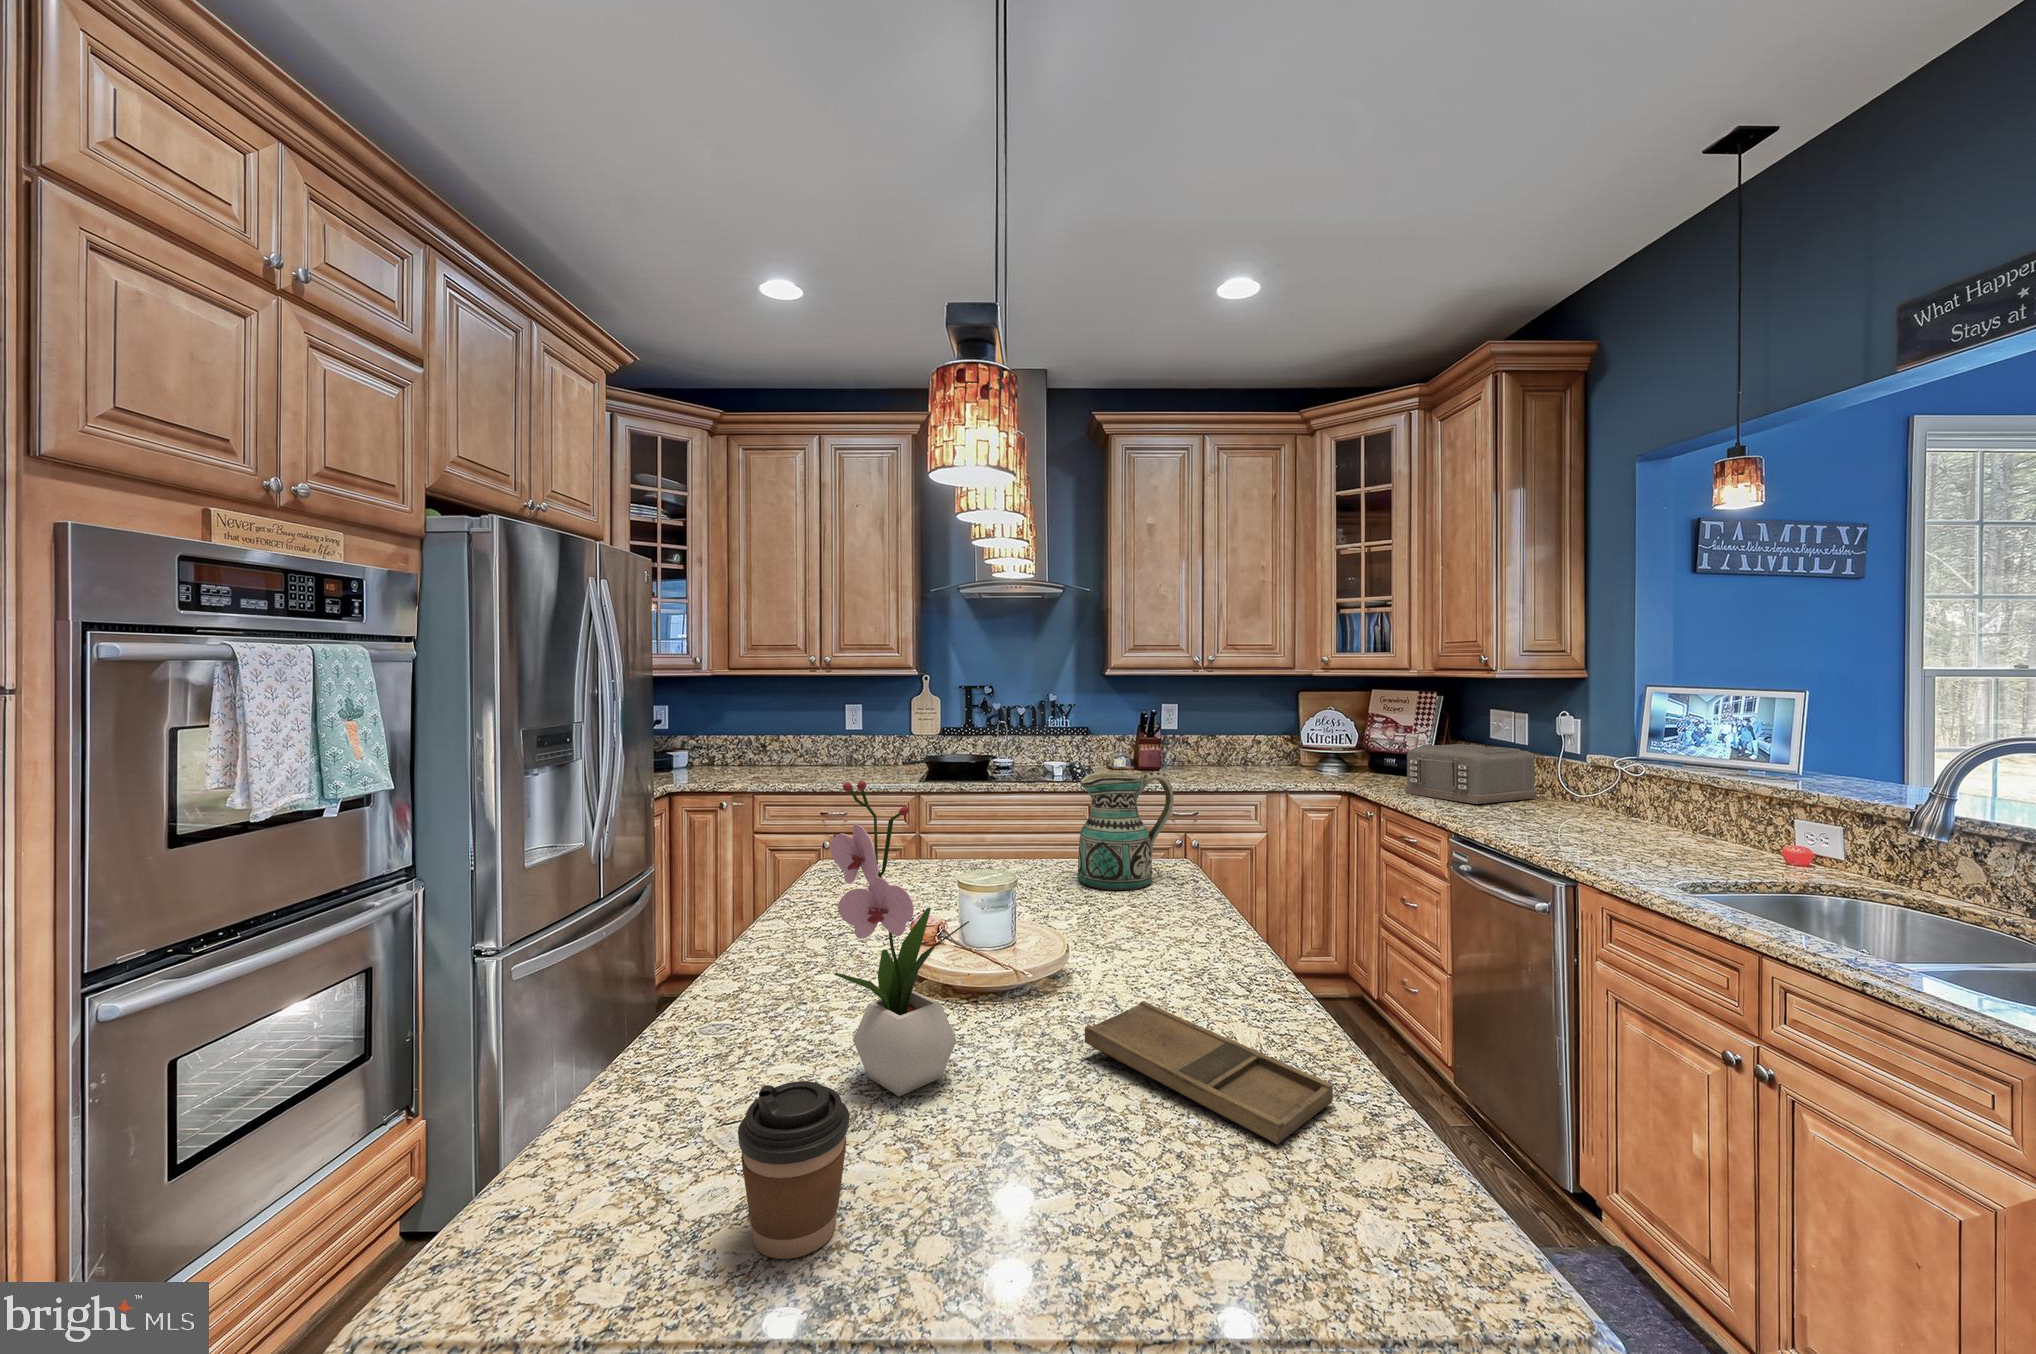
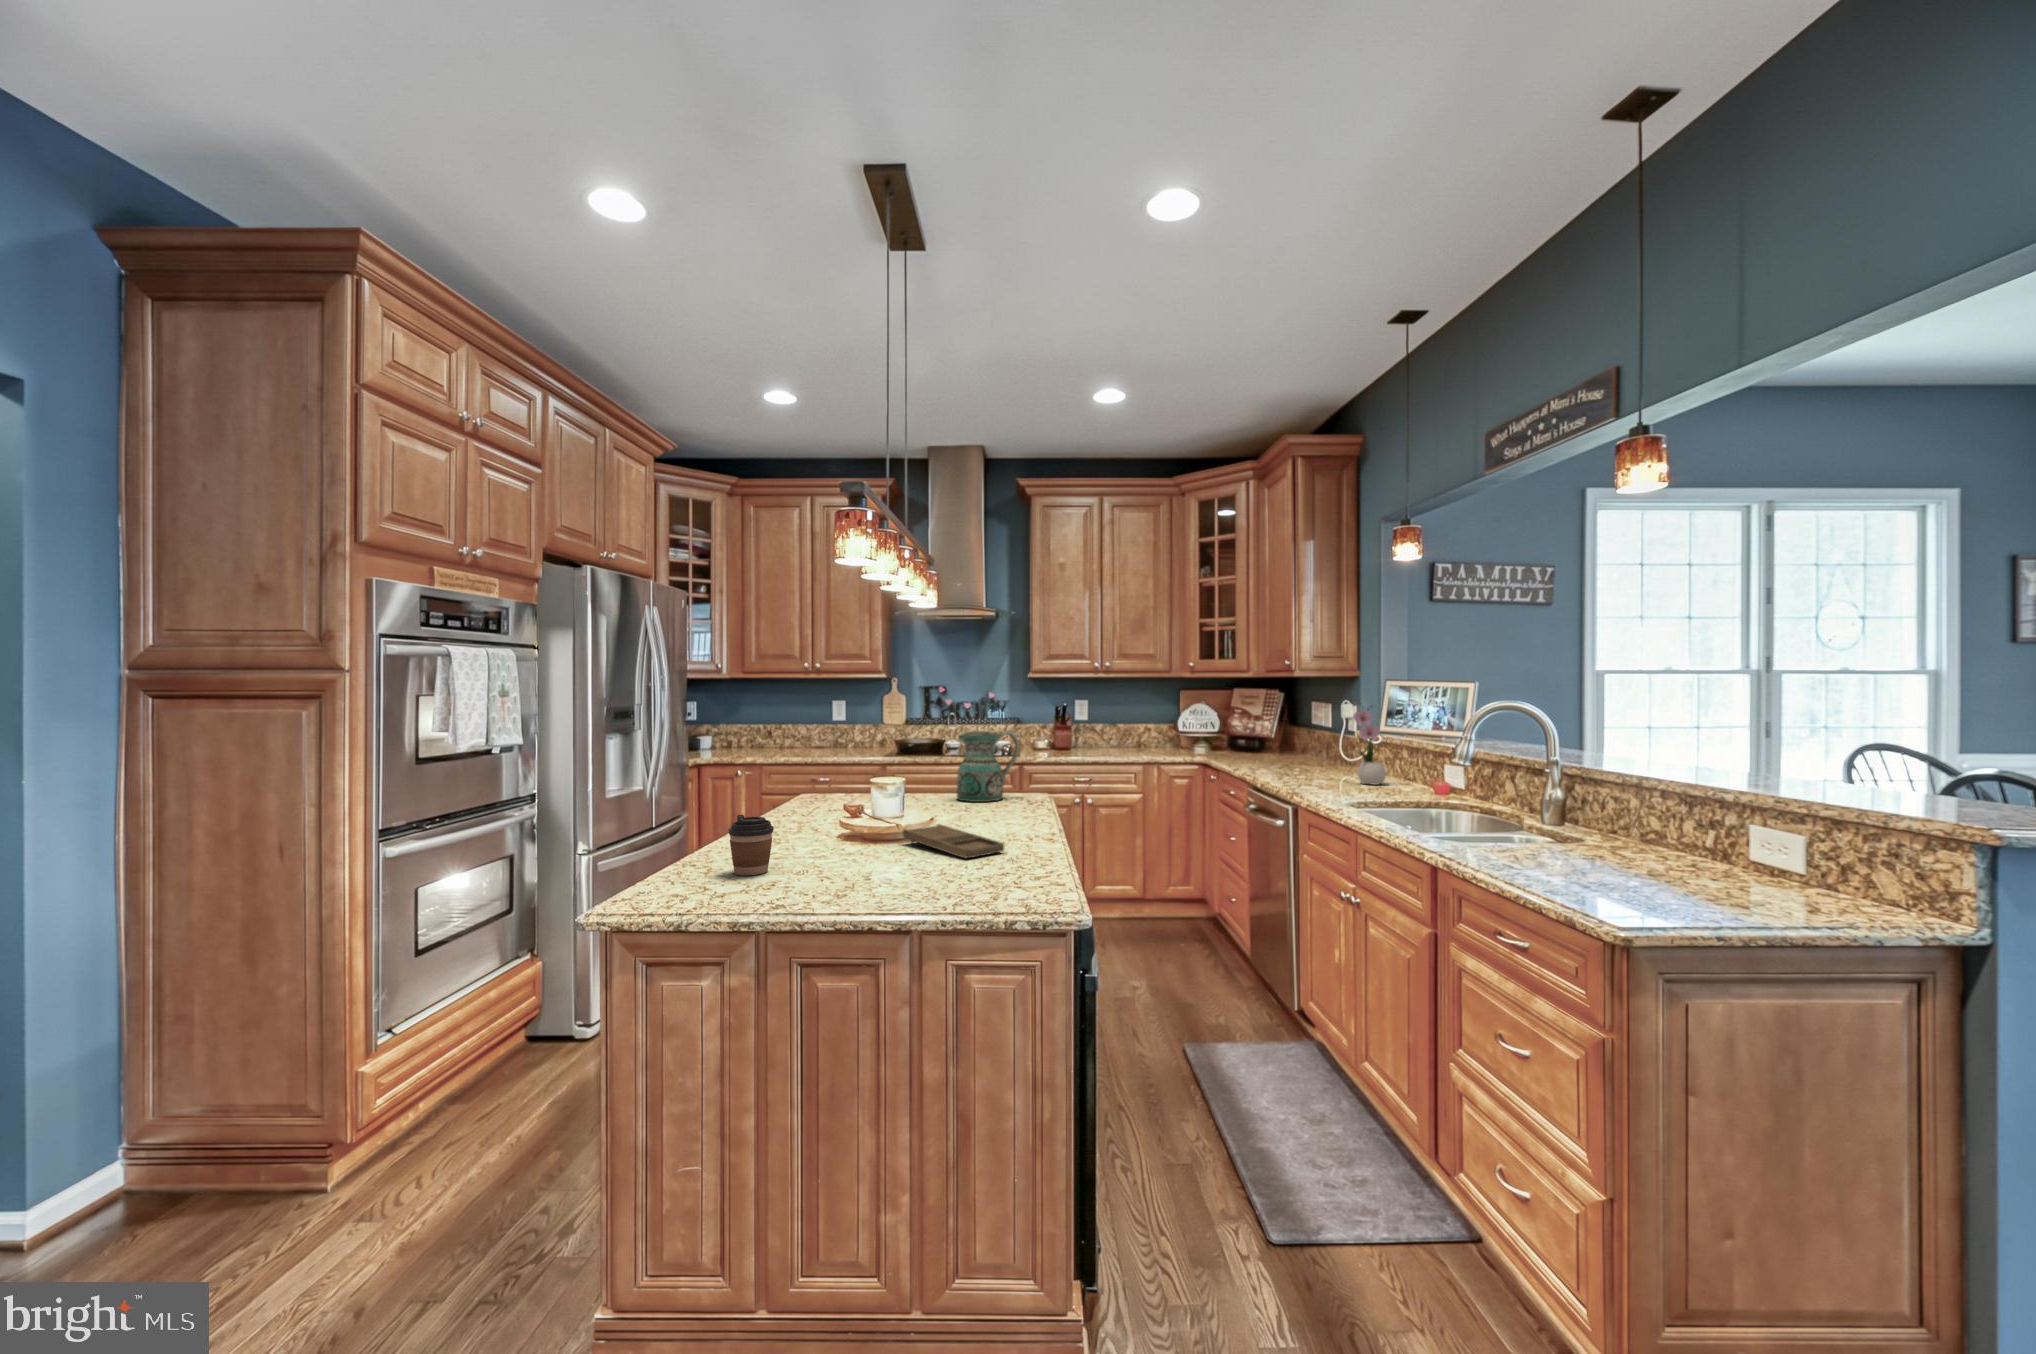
toaster: present [1405,744,1537,804] -> none [1236,726,1327,767]
flower arrangement: present [830,781,969,1096] -> present [1353,703,1387,785]

